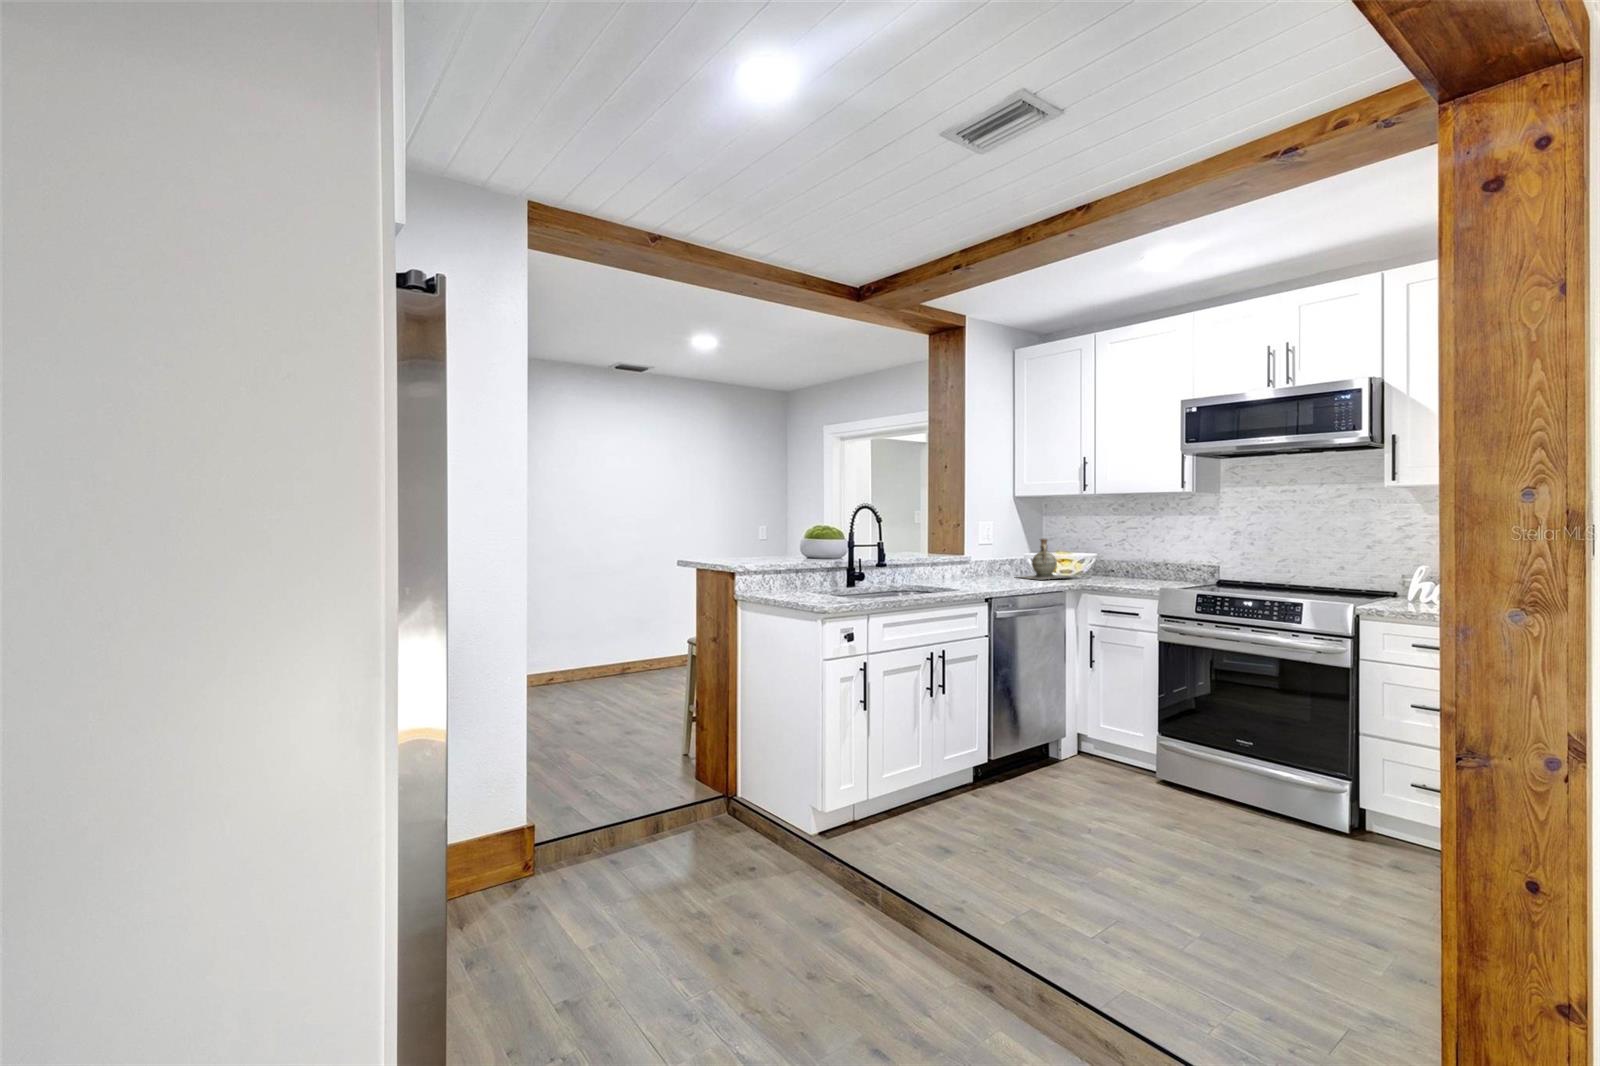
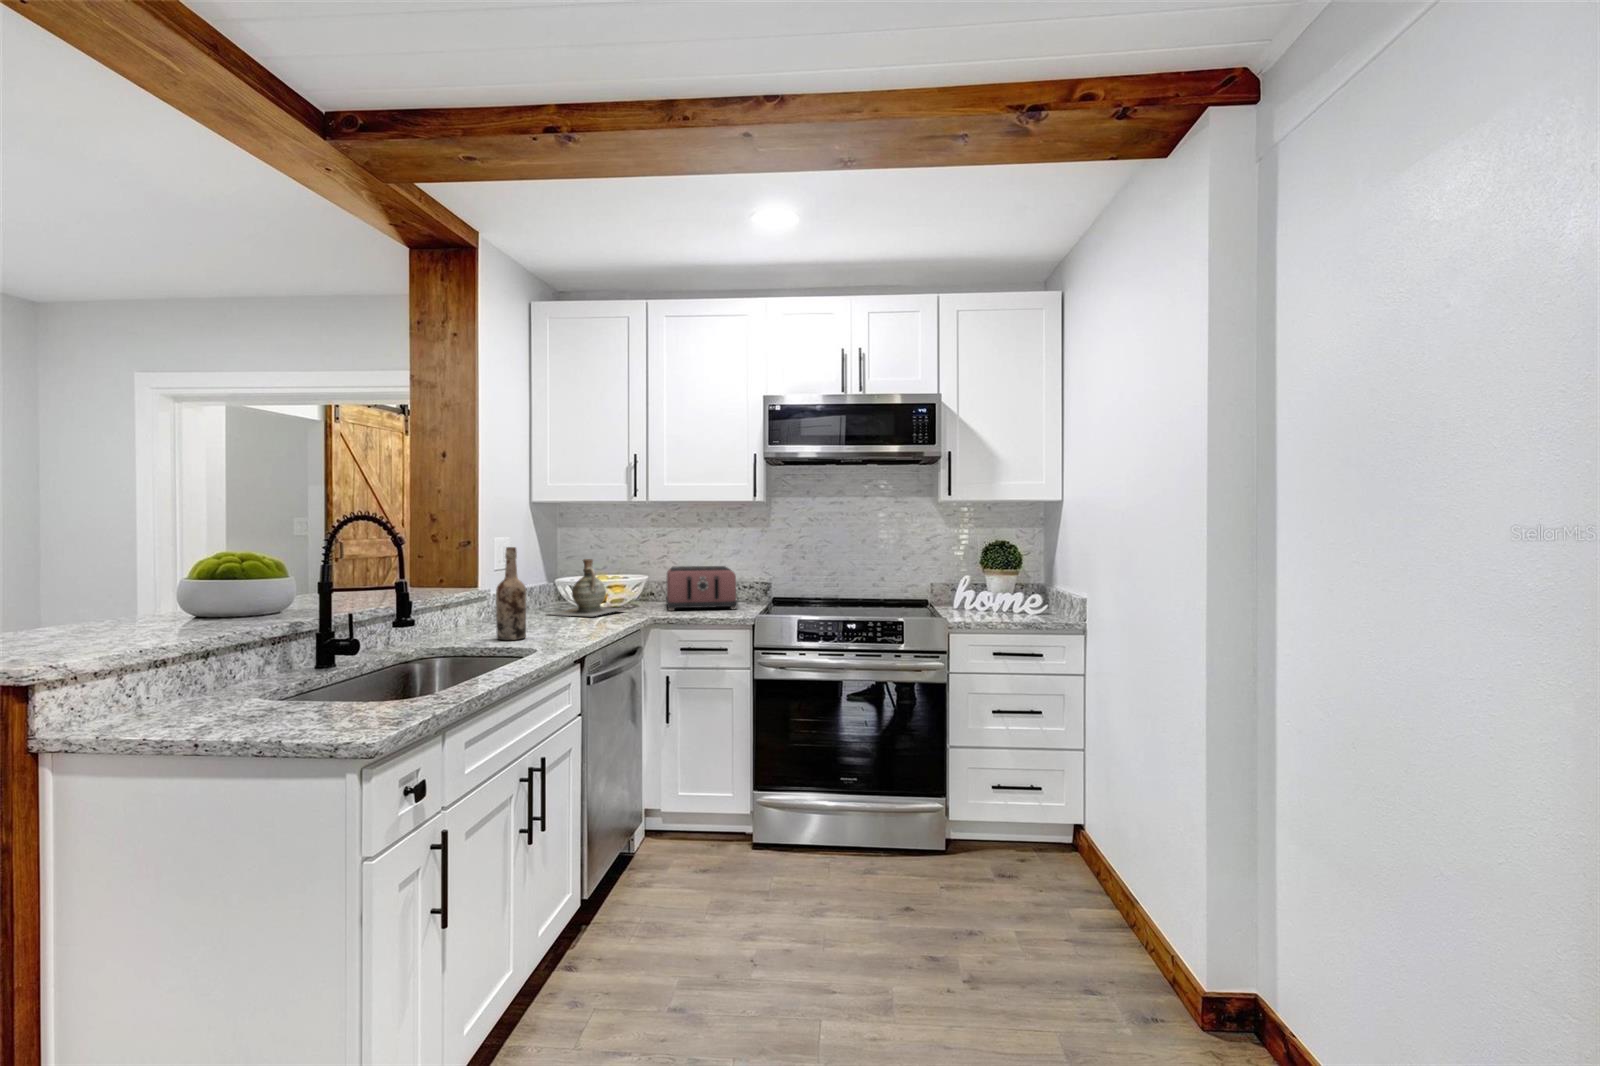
wine bottle: none [955,526,974,586] -> present [496,547,526,640]
toaster: none [1105,547,1174,583] -> present [666,566,737,611]

